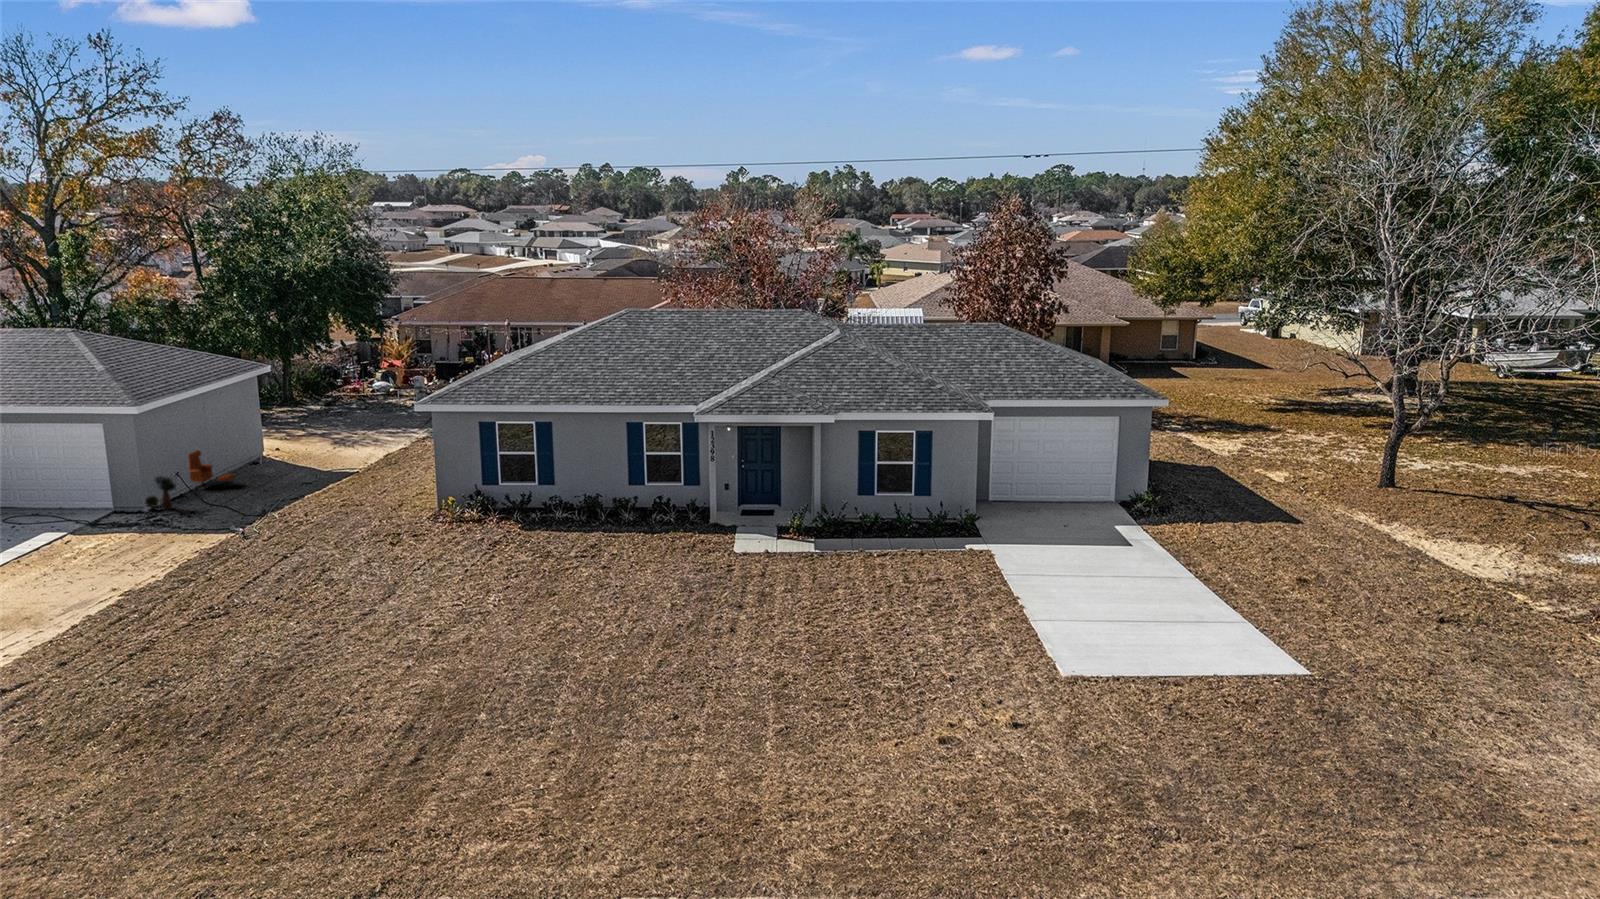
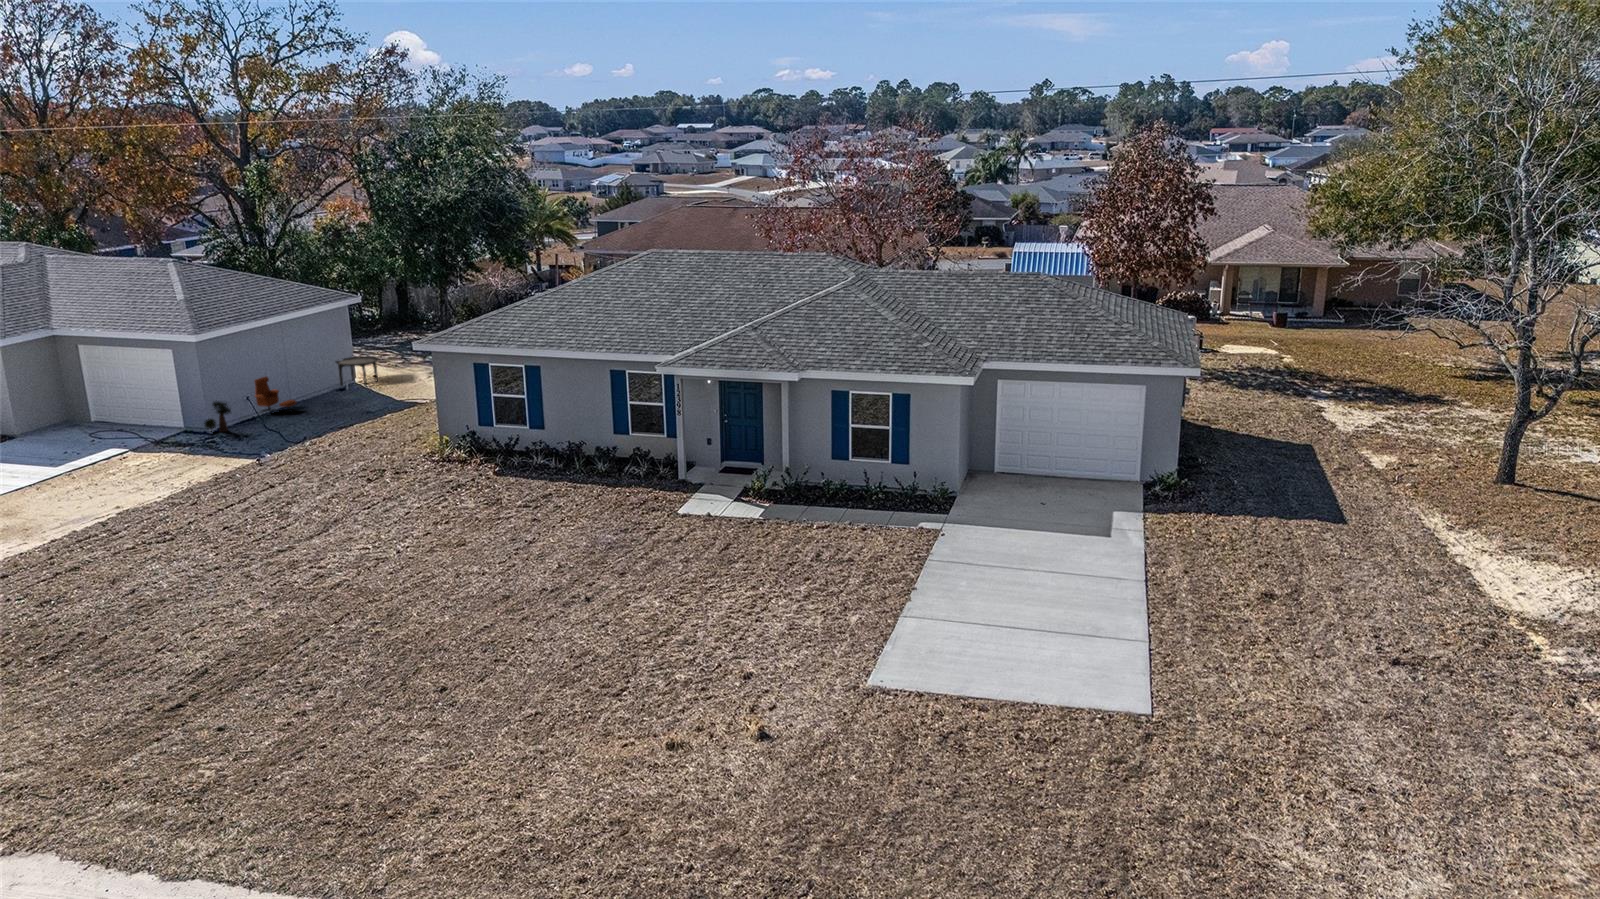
round table: none [254,429,302,460] -> present [336,356,379,386]

